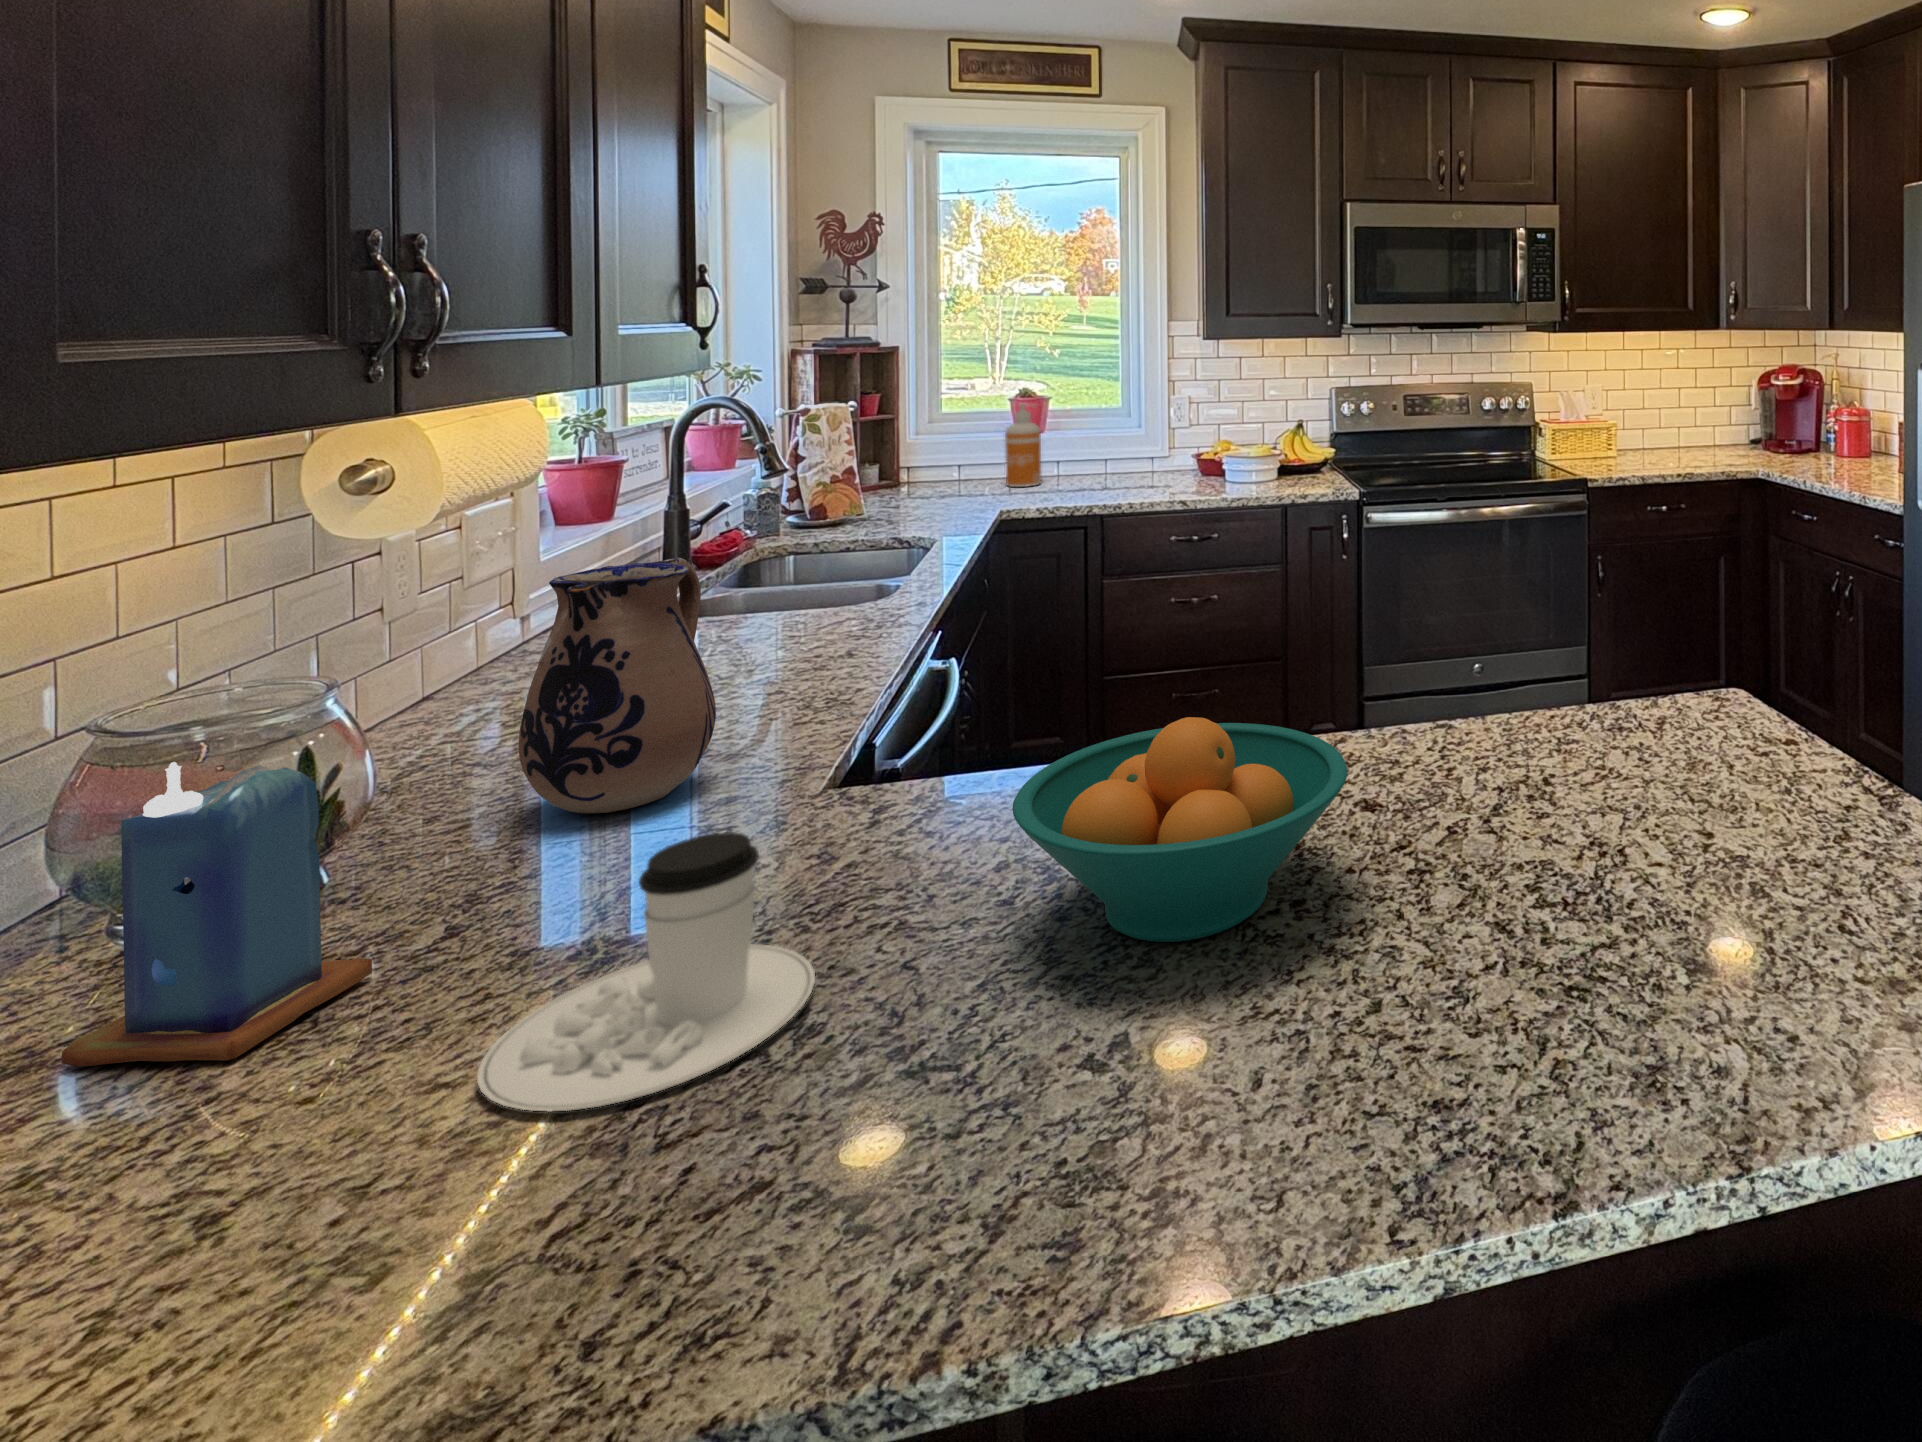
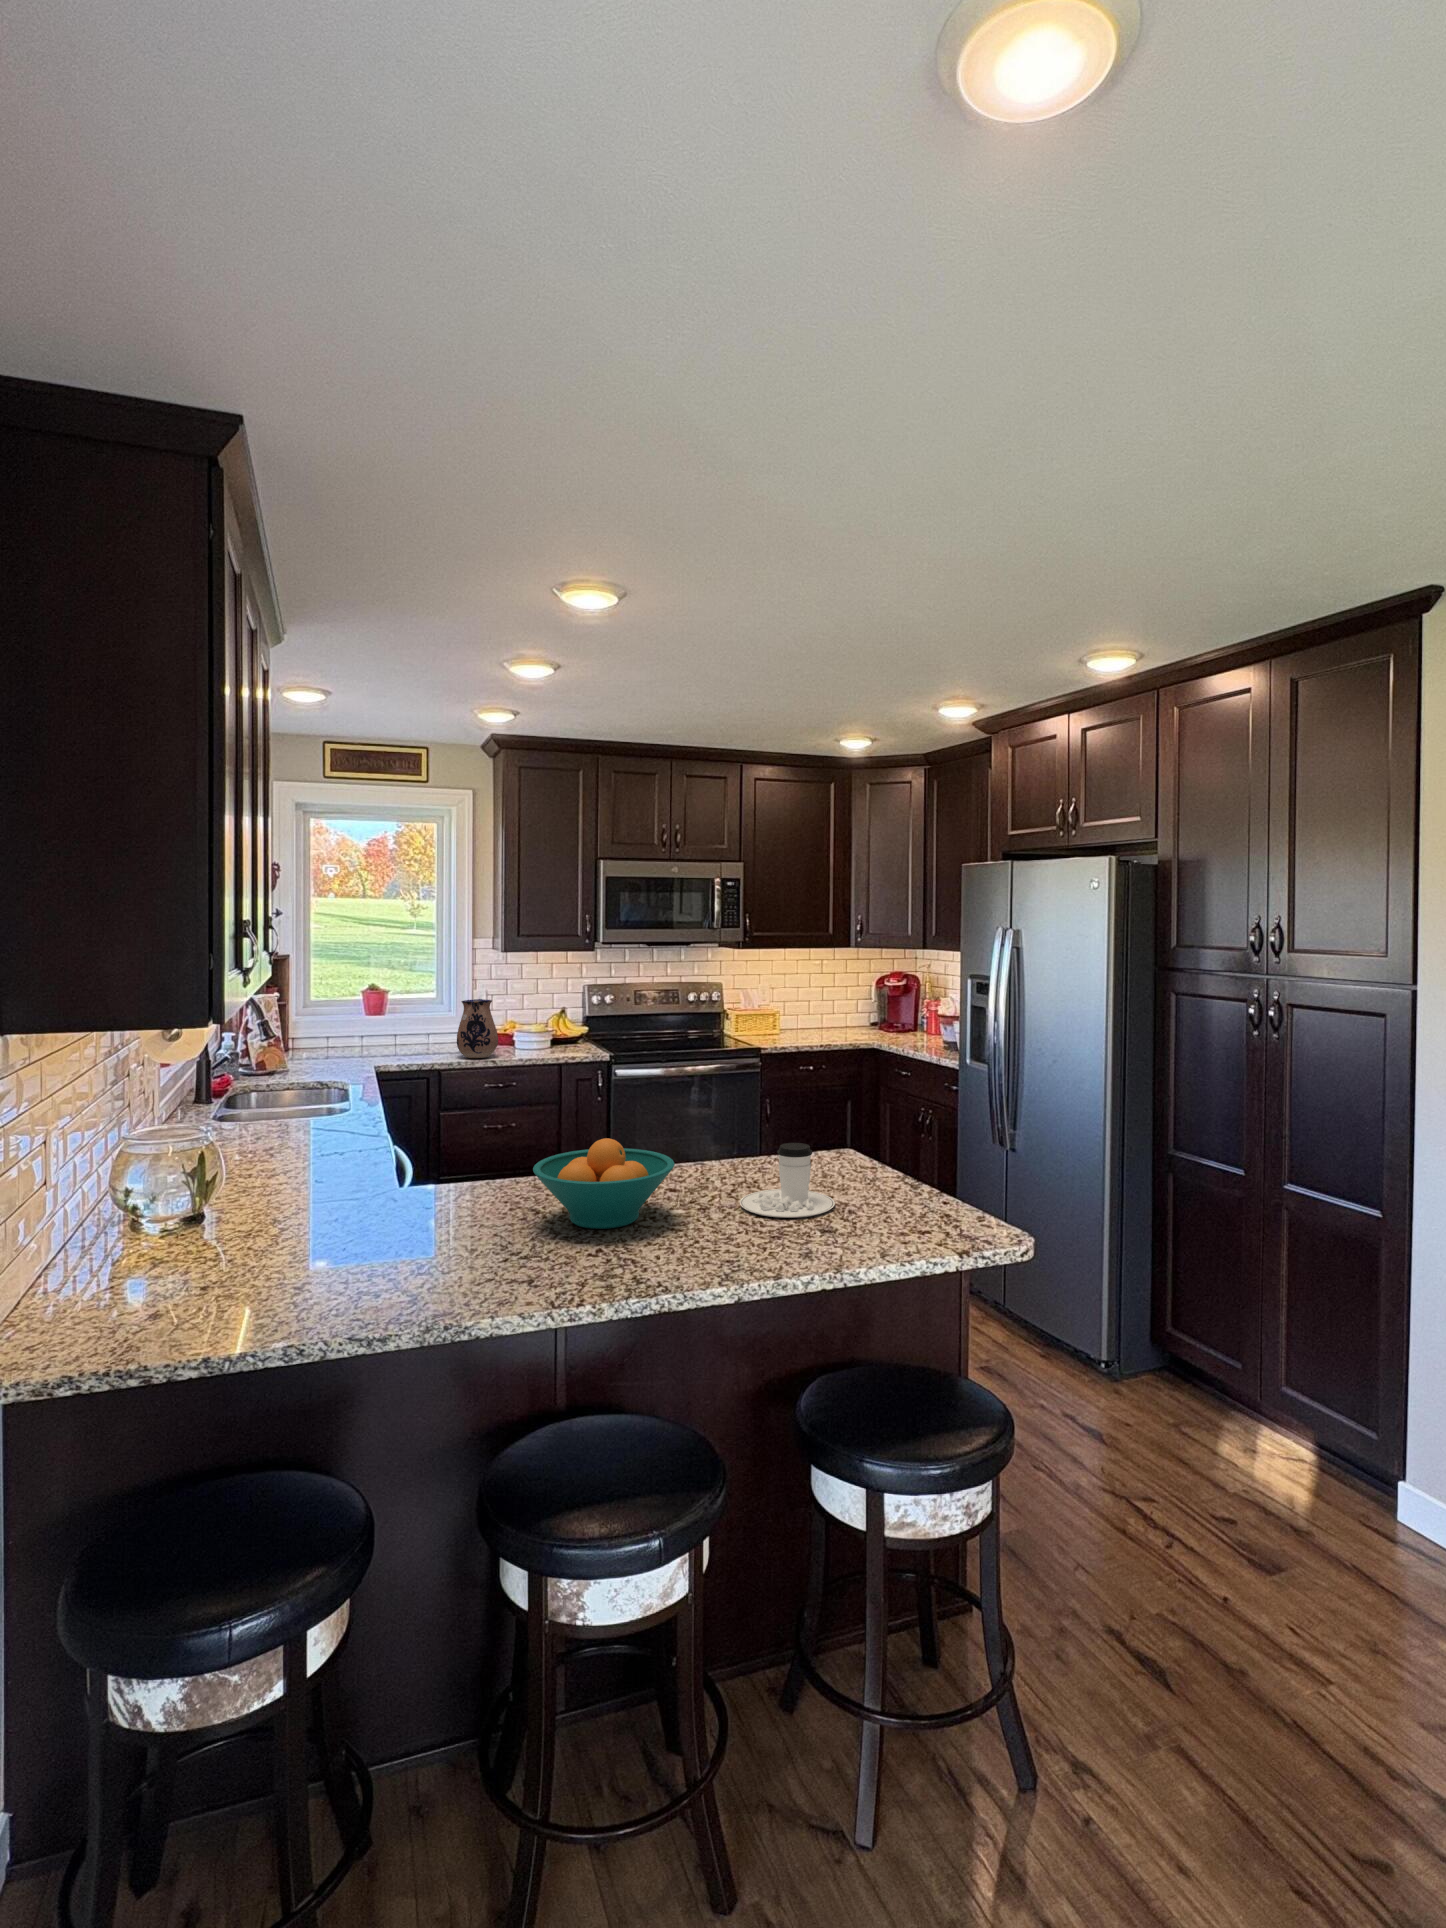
soap dispenser: present [1005,403,1041,487] -> none [367,995,390,1052]
ceramic pitcher: present [519,558,716,813] -> present [457,999,498,1058]
candle: present [61,762,372,1066] -> none [170,1147,262,1266]
coffee cup: present [477,832,815,1112] -> present [740,1143,835,1218]

